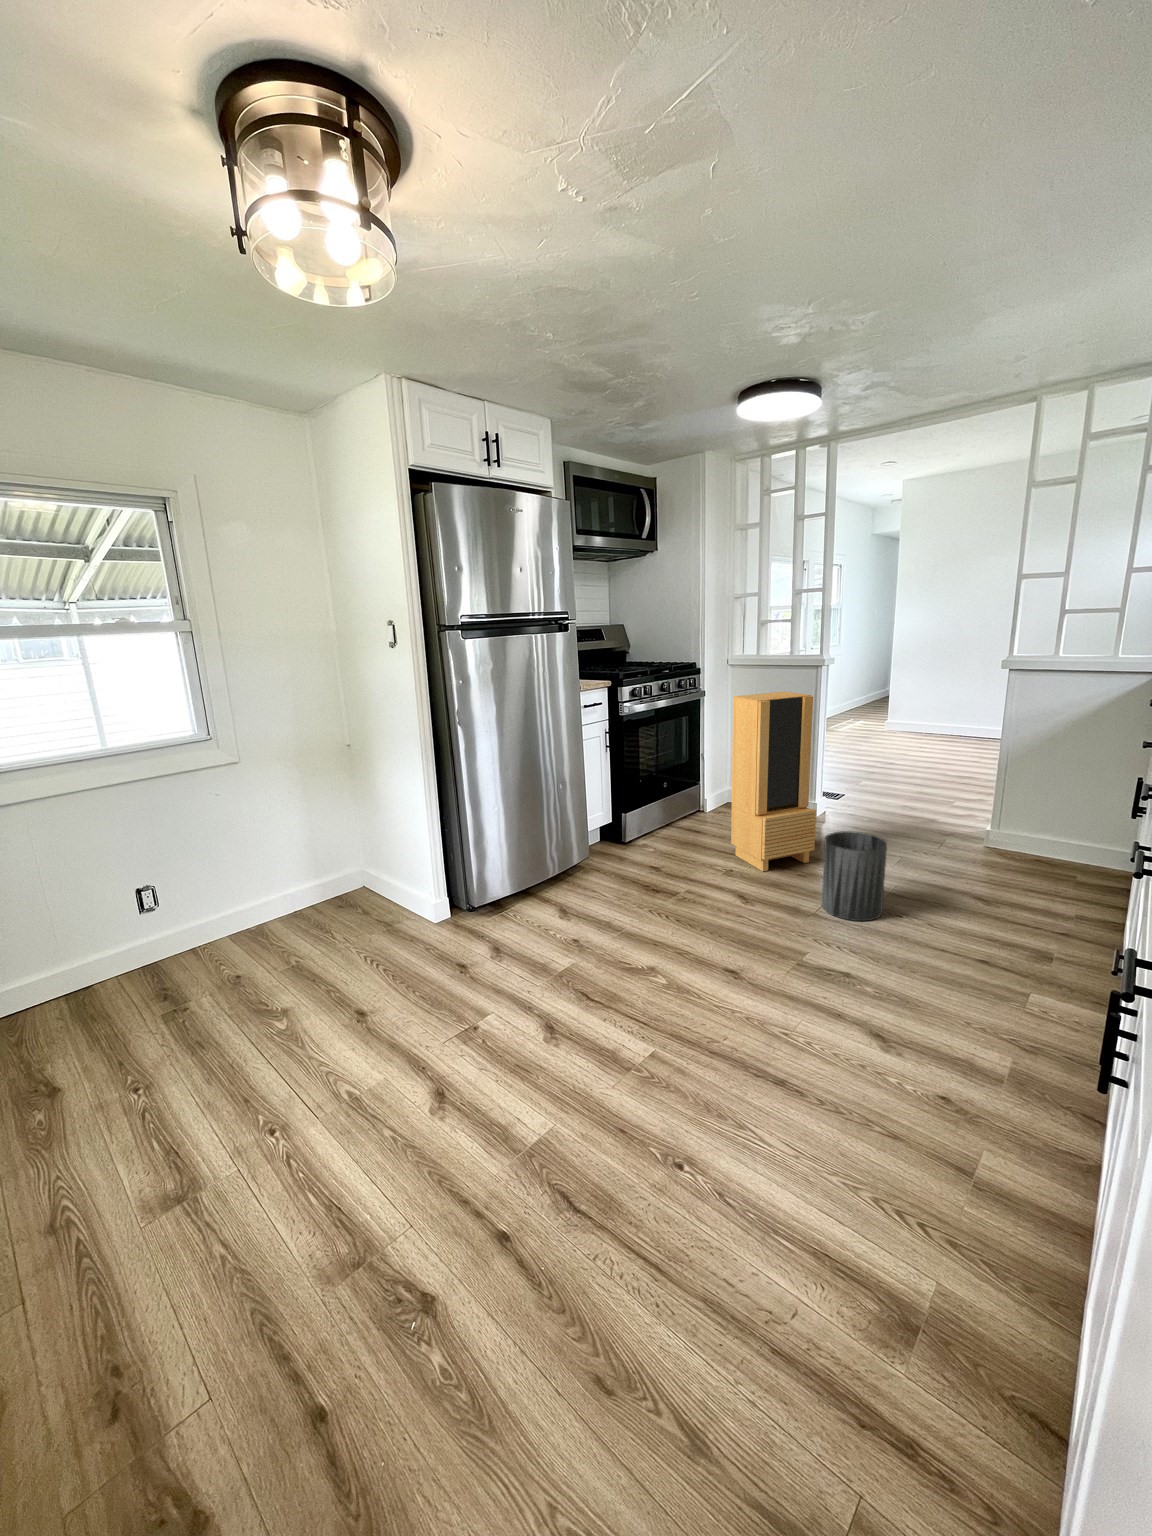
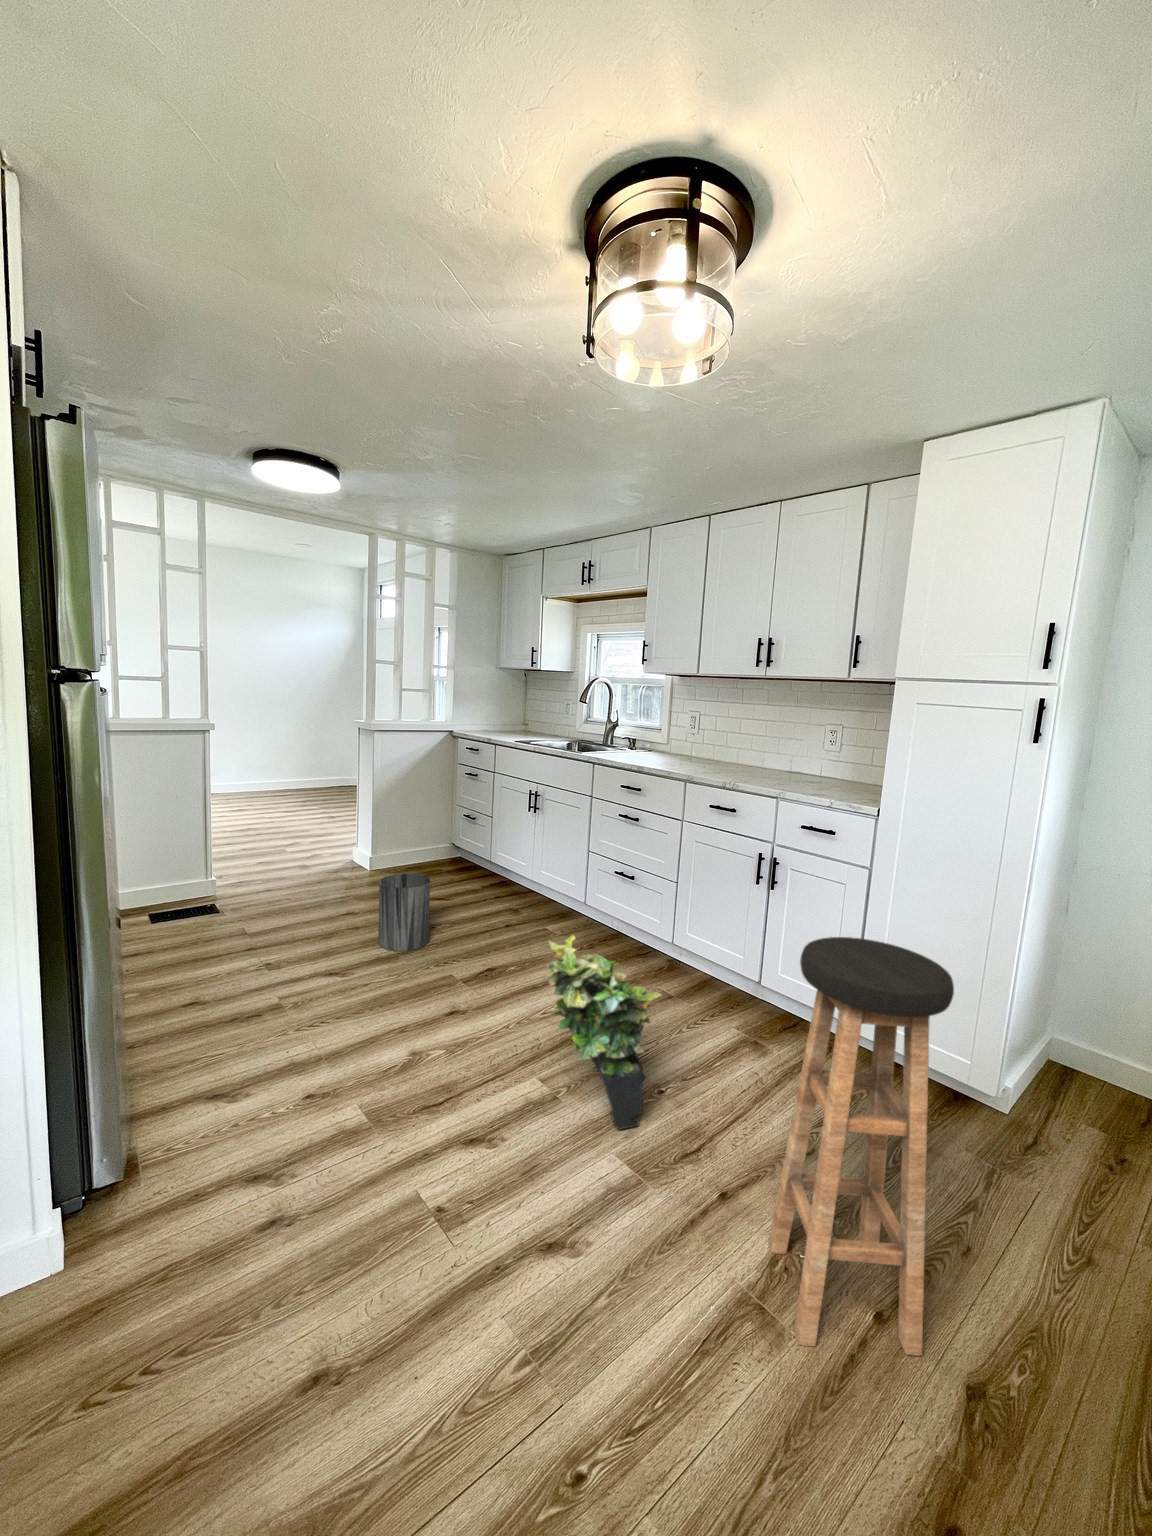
storage cabinet: present [731,692,816,871] -> none [230,760,313,955]
potted plant: none [514,890,651,1143] -> present [547,936,661,1129]
bar stool: none [187,940,438,1462] -> present [769,937,954,1356]

